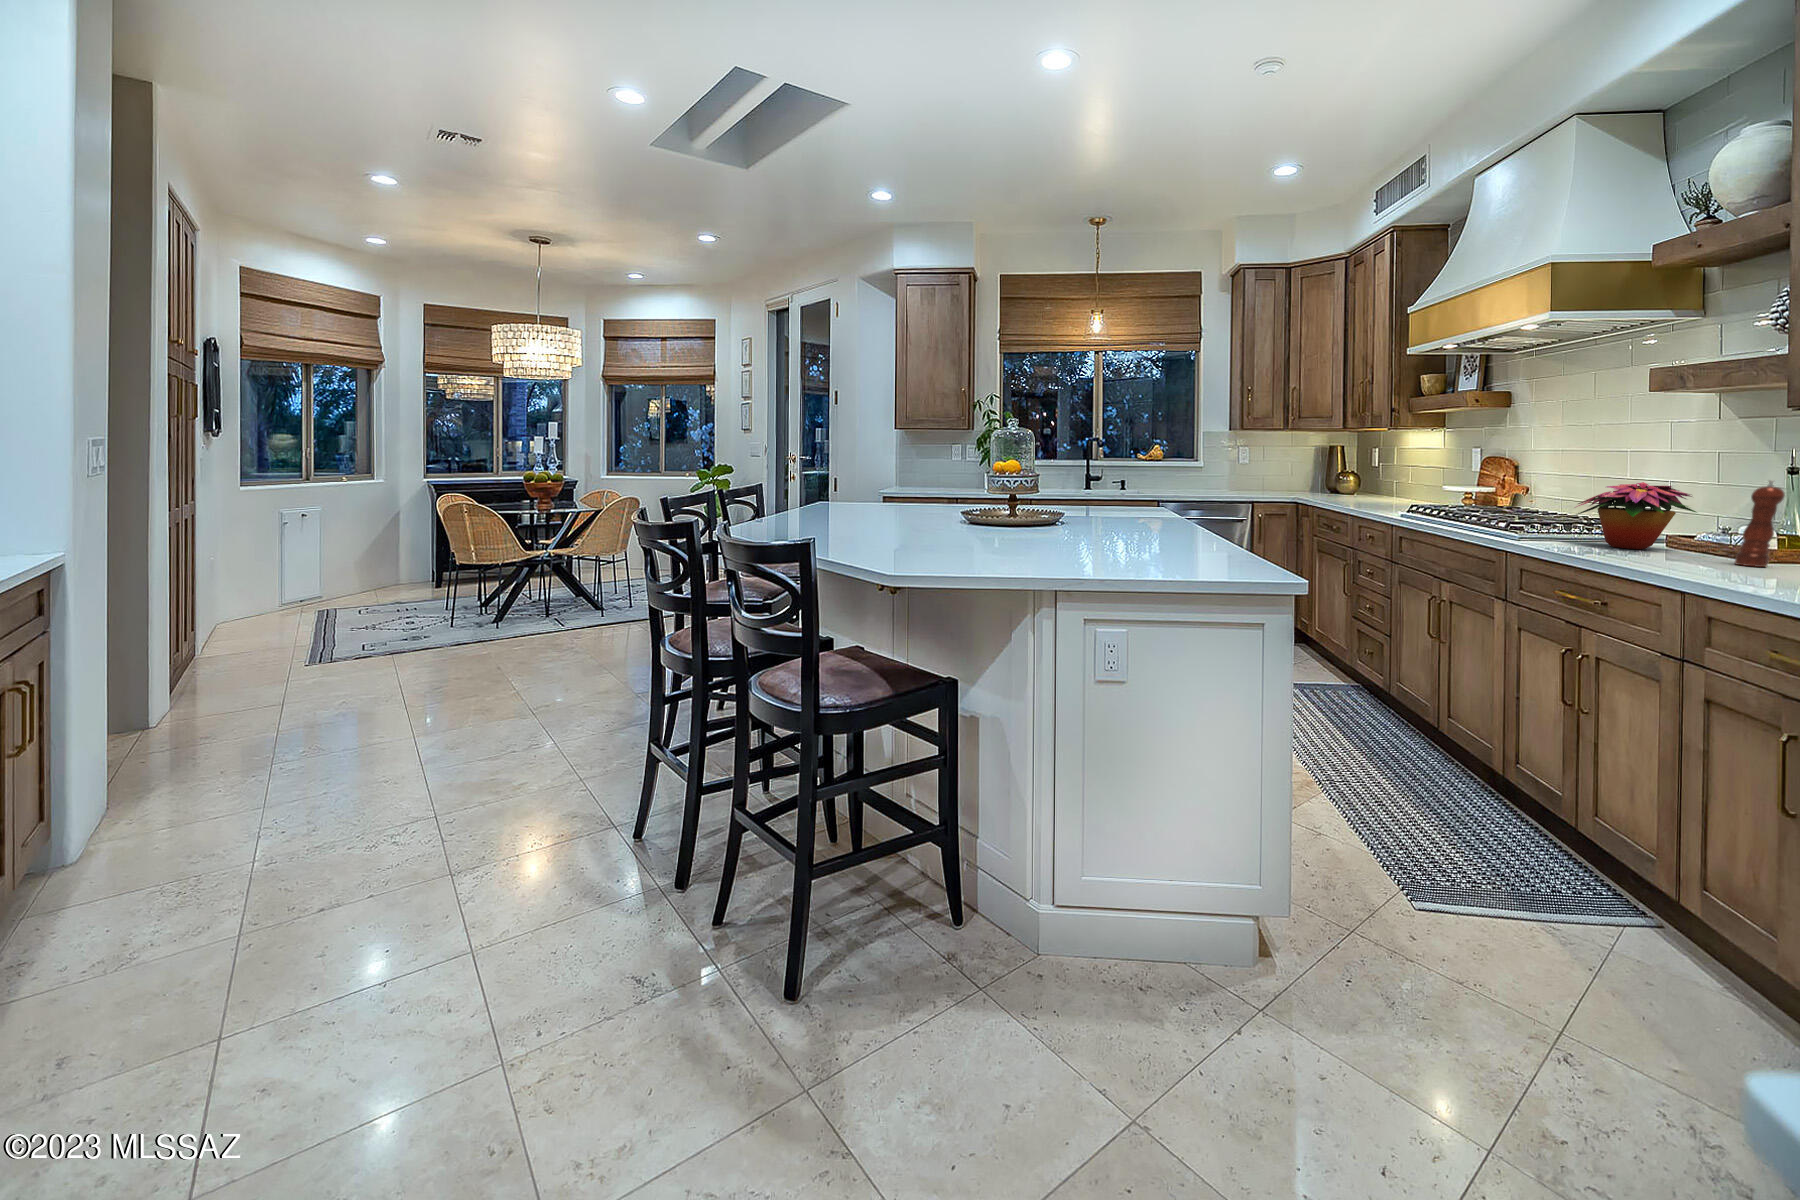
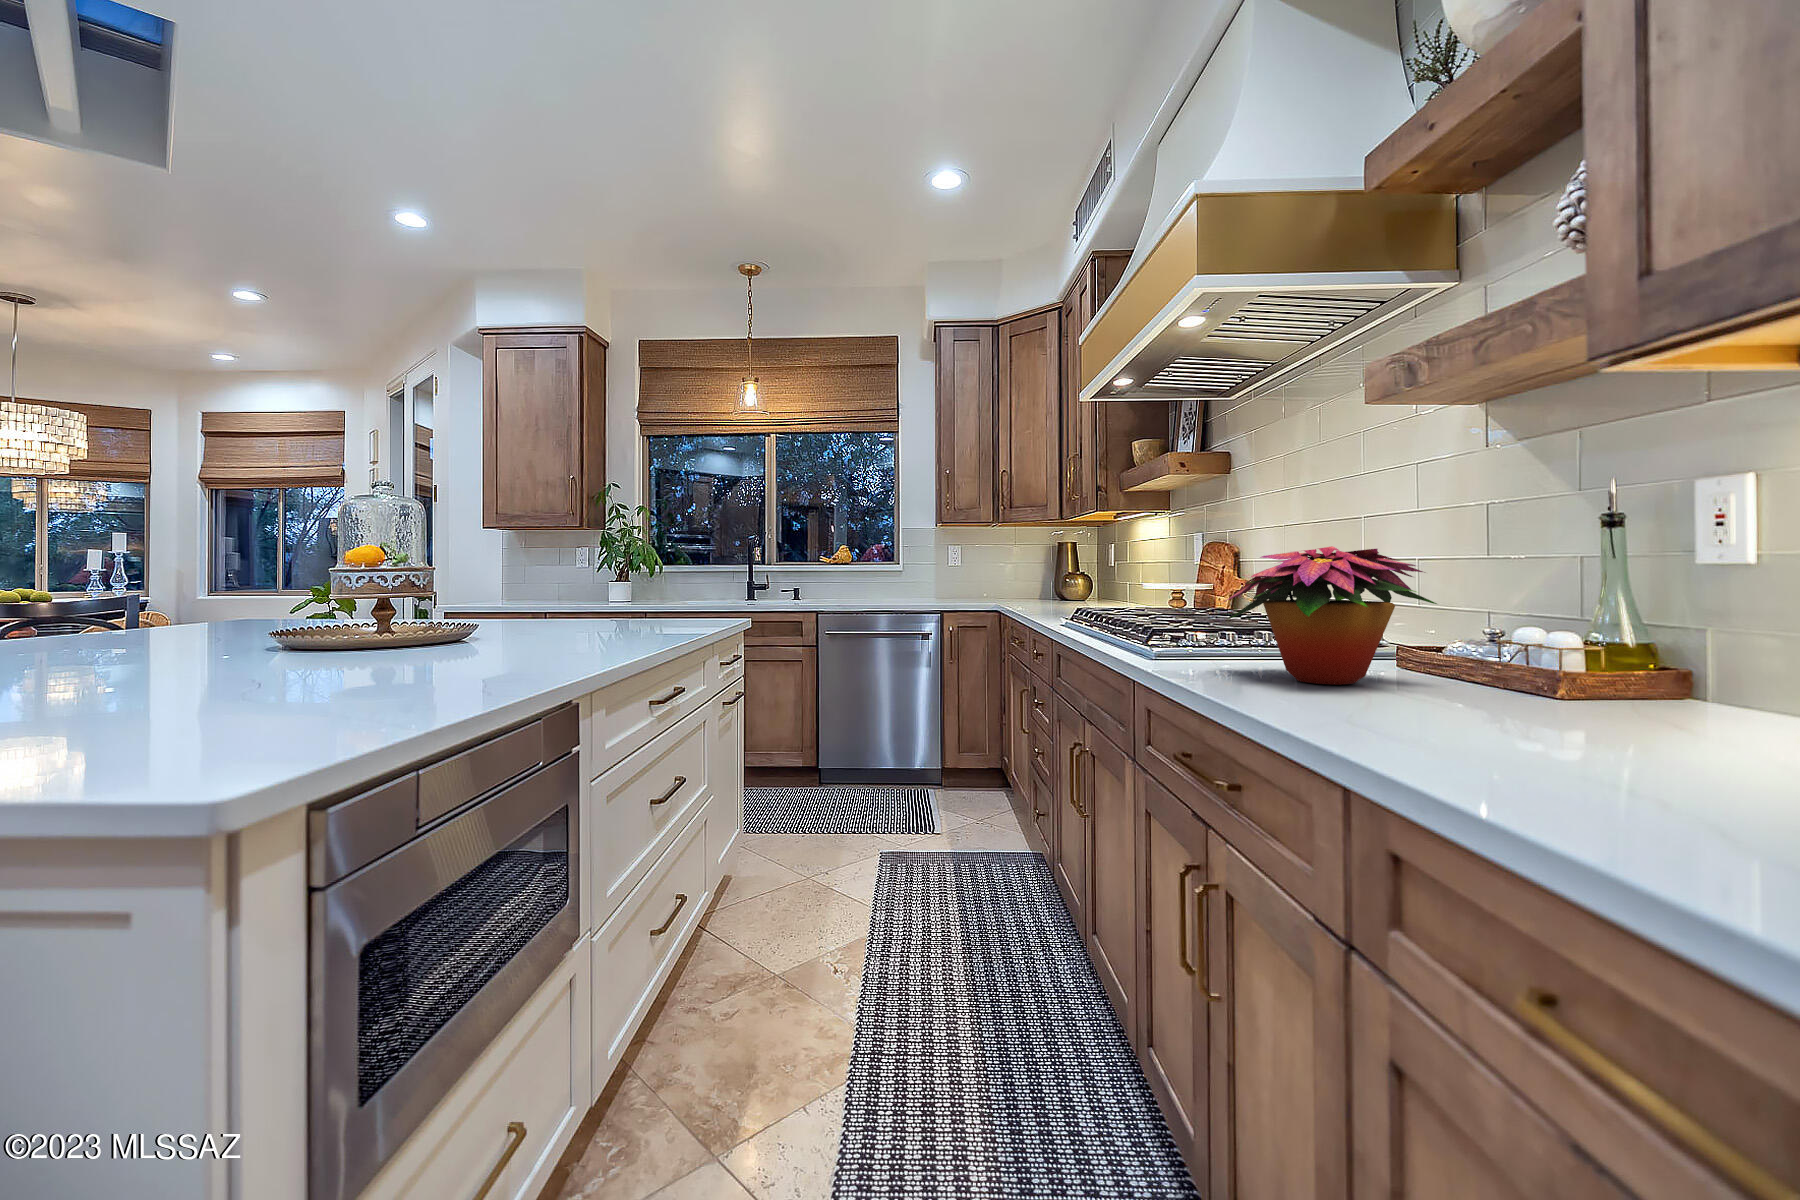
pepper mill: present [1735,480,1785,567] -> none [1519,514,1597,732]

